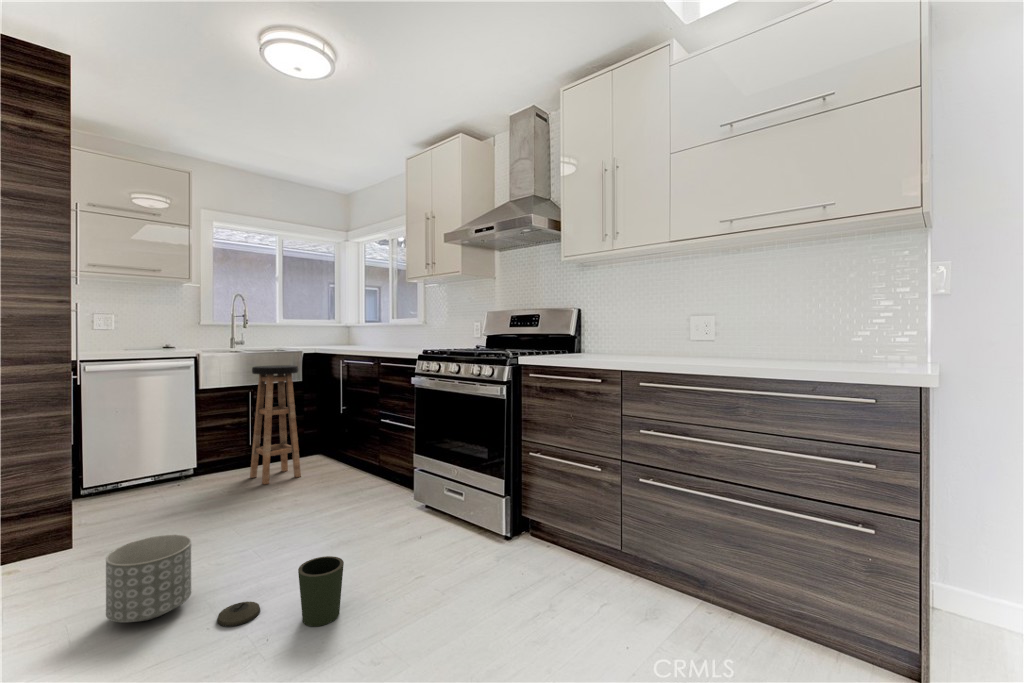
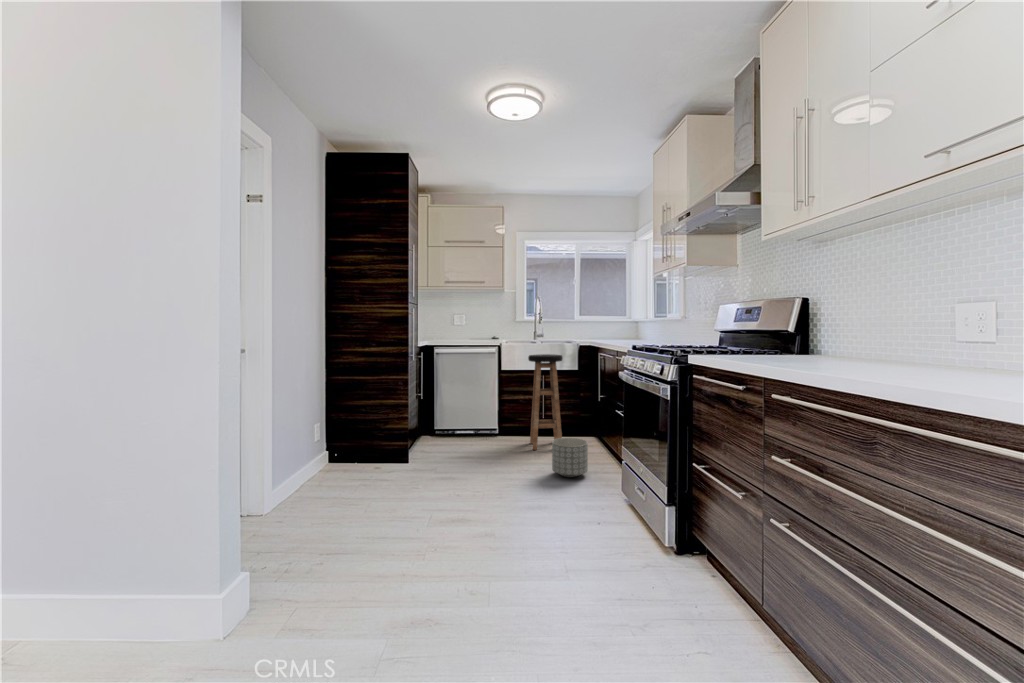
planter: present [106,535,191,622] -> present [552,438,588,478]
trash can: present [217,556,344,627] -> none [424,507,491,558]

